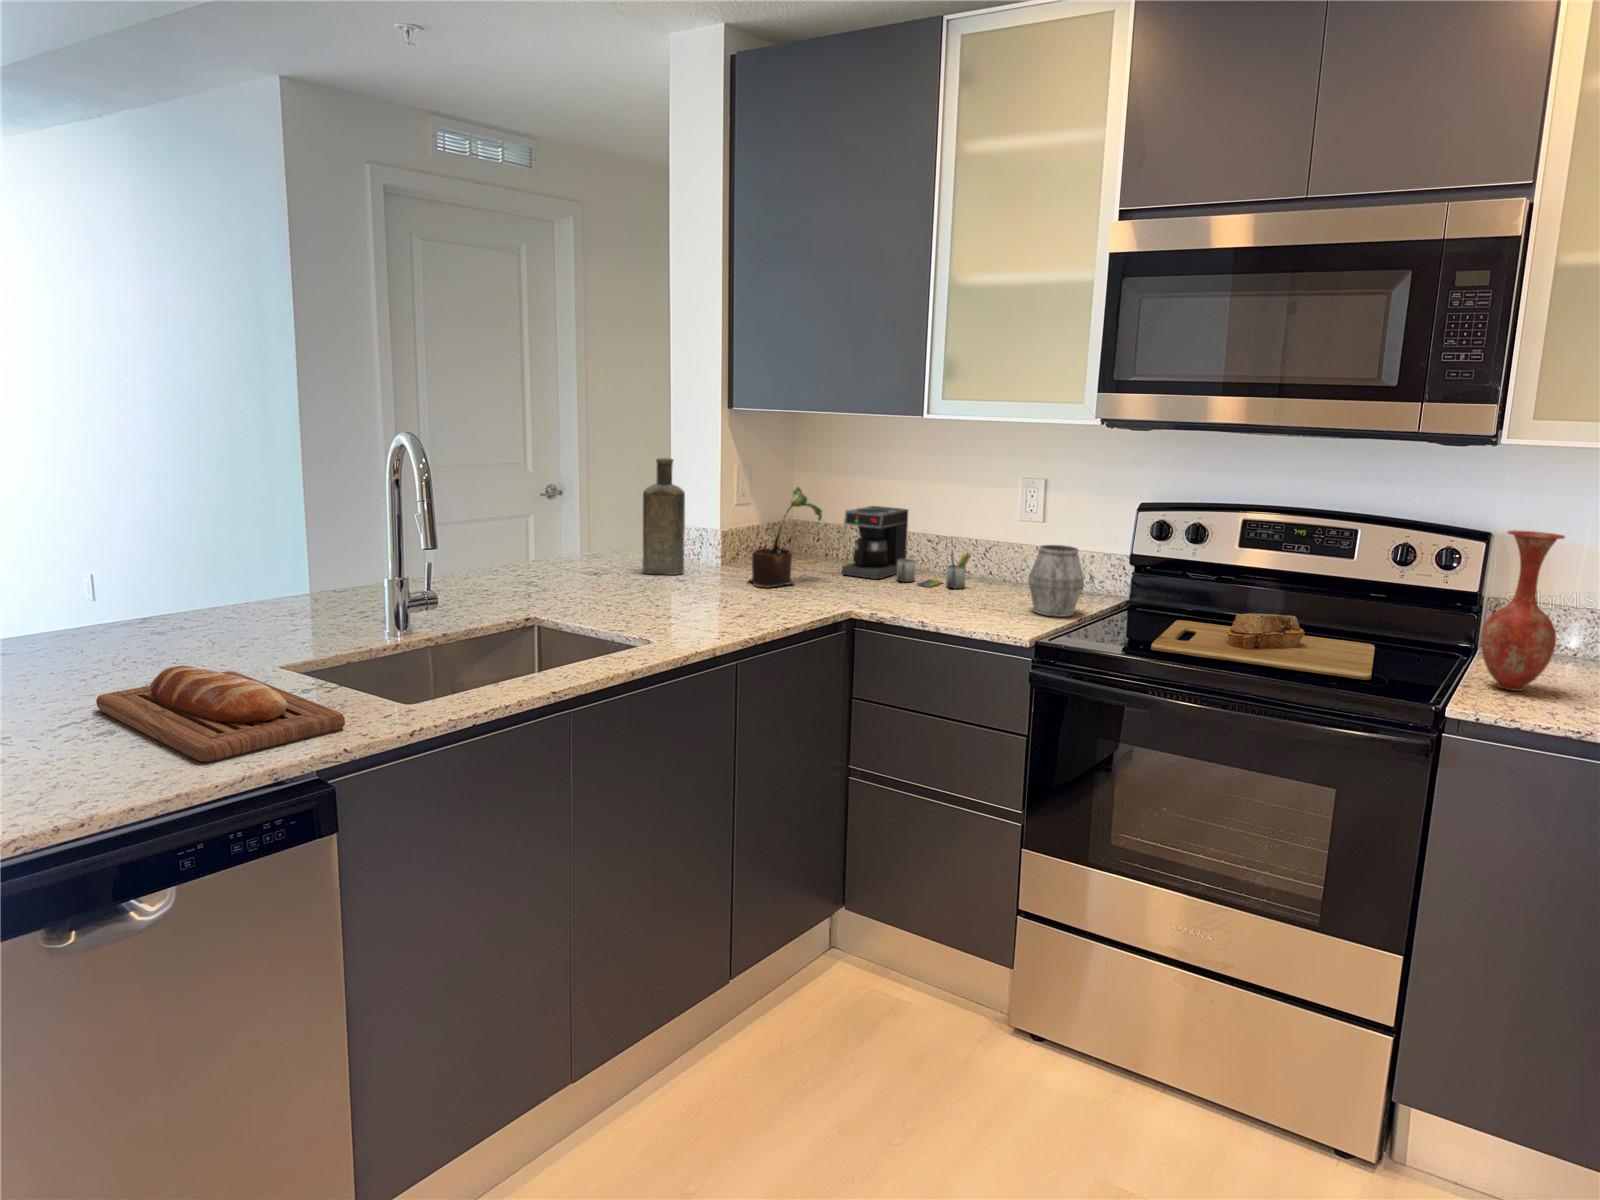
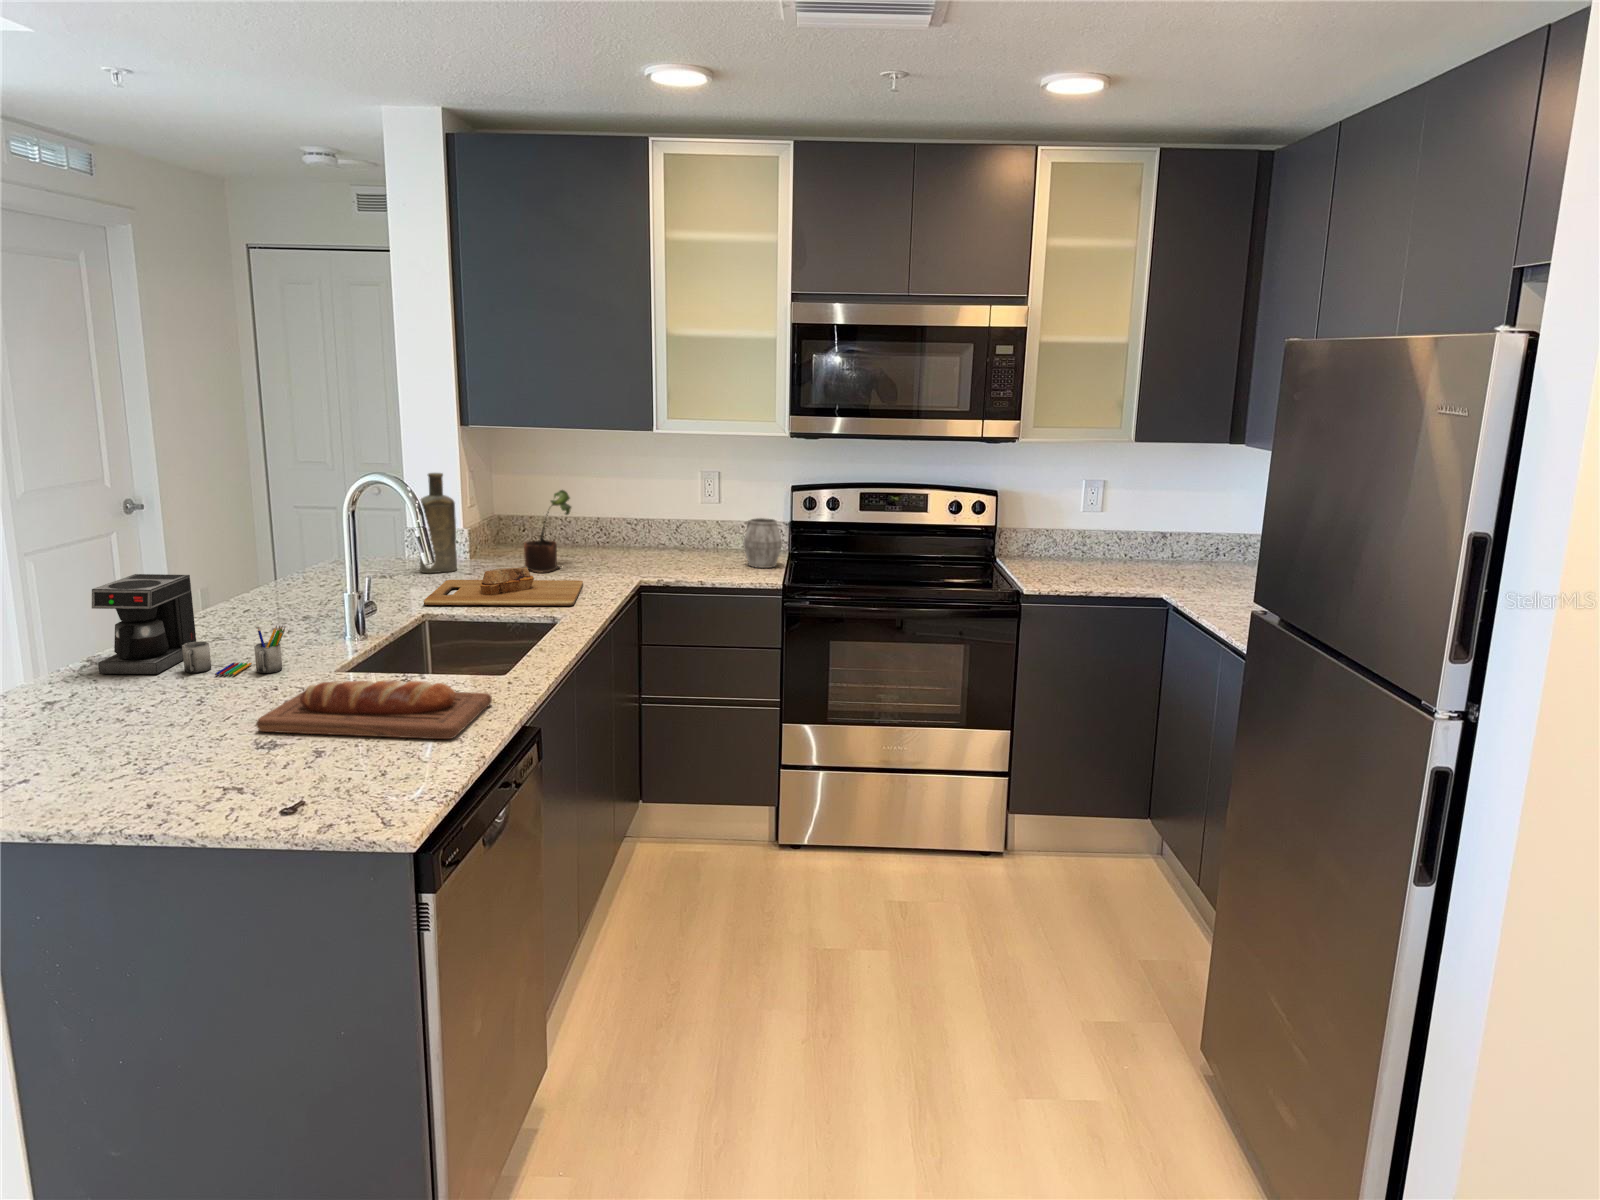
coffee maker: present [842,506,971,589] -> present [92,574,285,676]
vase: present [1481,530,1565,691] -> none [1017,489,1052,577]
cutting board: present [1151,613,1375,680] -> present [424,567,583,606]

